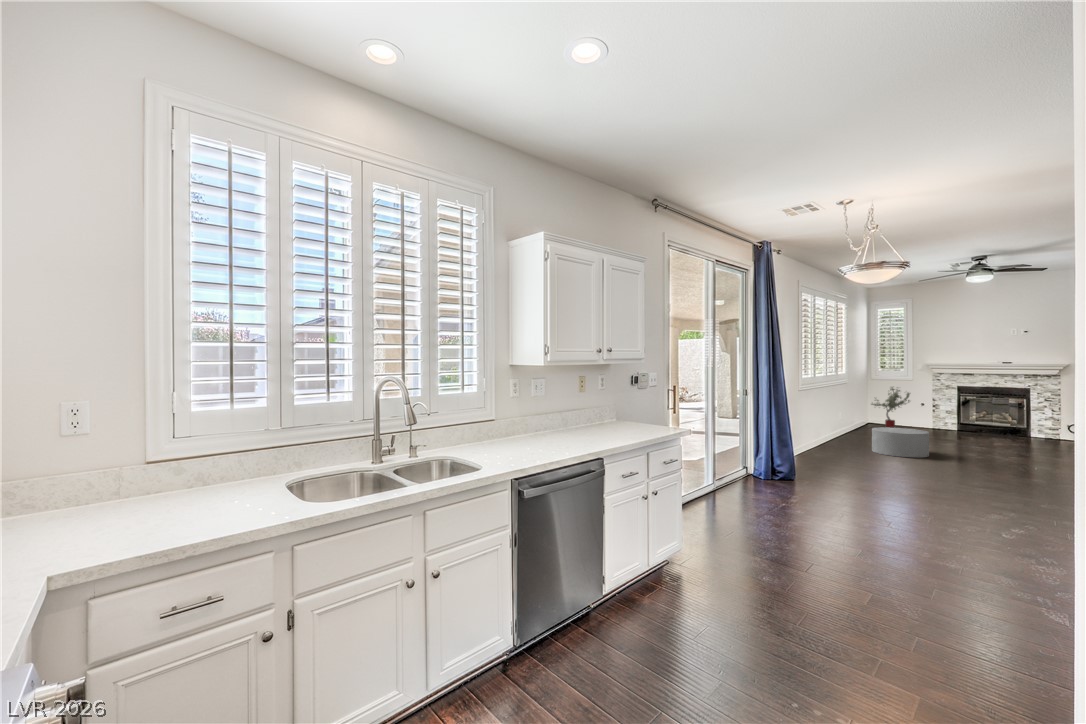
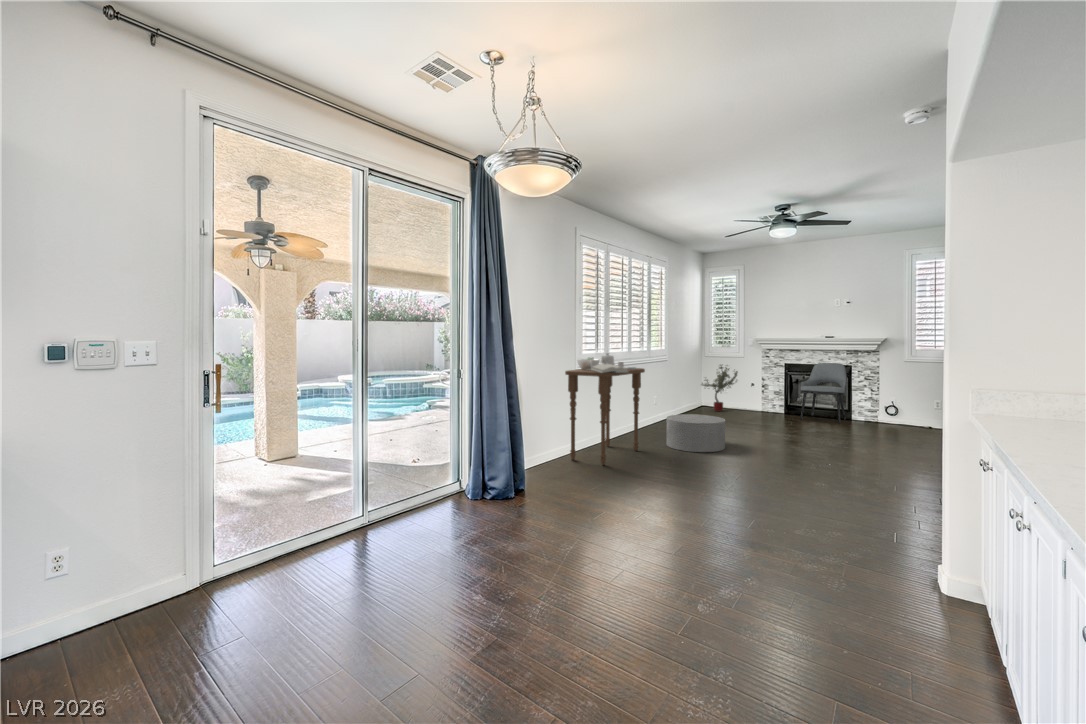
side table: none [799,377,859,463] -> present [565,353,645,465]
dining chair: none [977,386,1028,440] -> present [800,363,848,424]

